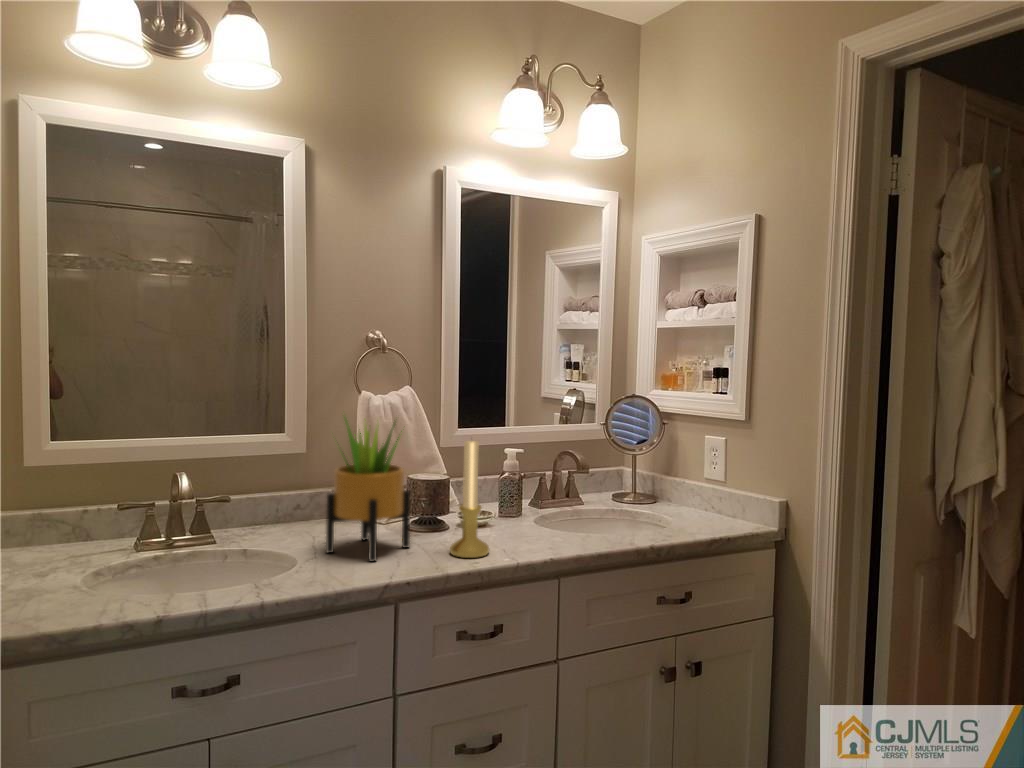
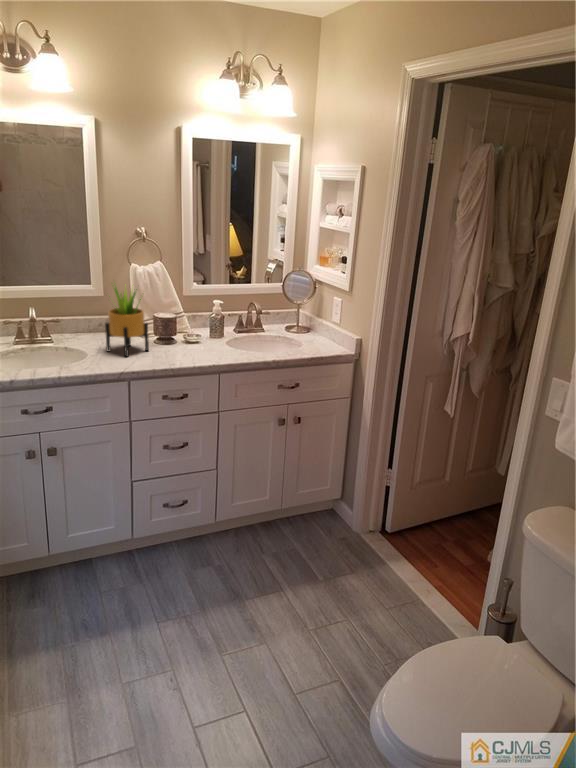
candle holder: present [450,440,489,558] -> none [166,298,187,359]

